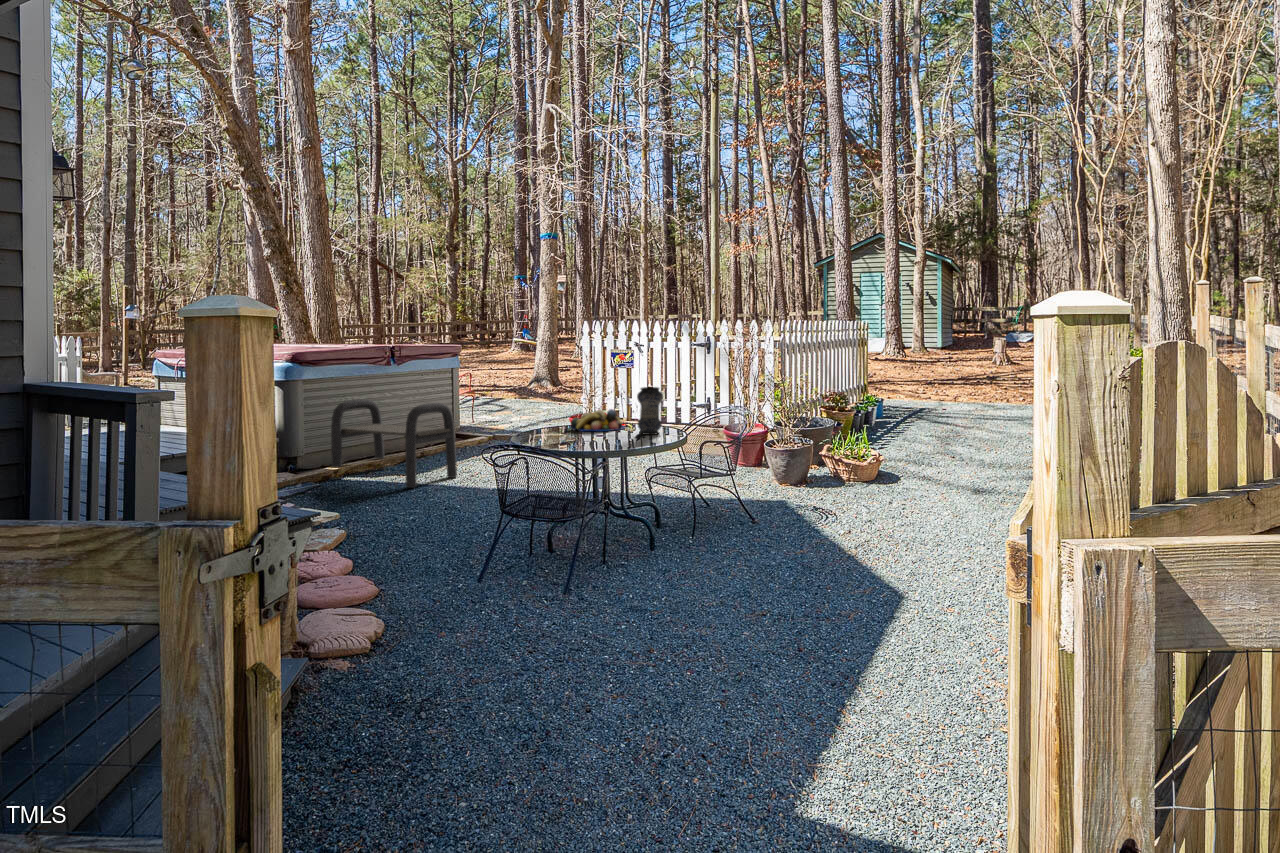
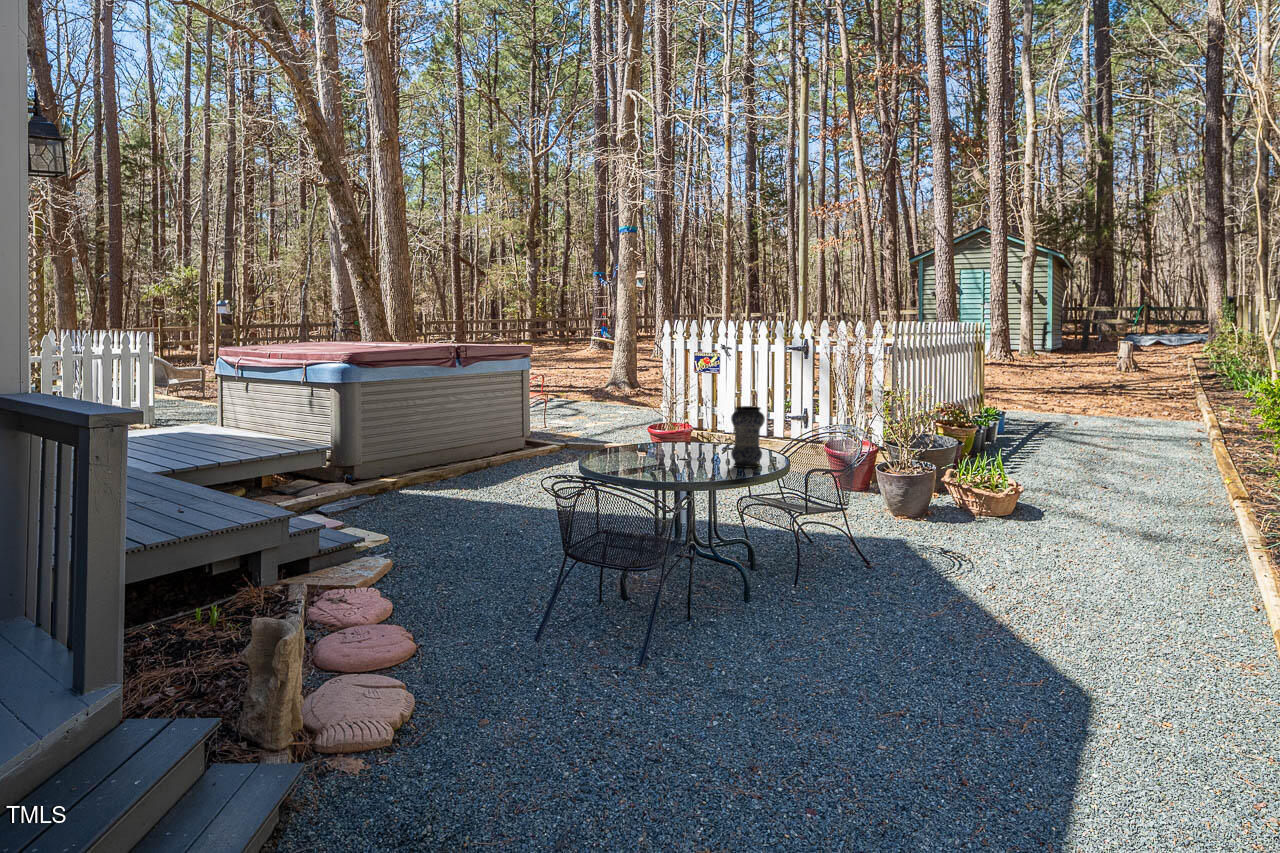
bench: present [331,399,457,488] -> present [1041,321,1090,350]
fruit bowl: present [571,409,625,431] -> none [645,431,714,460]

